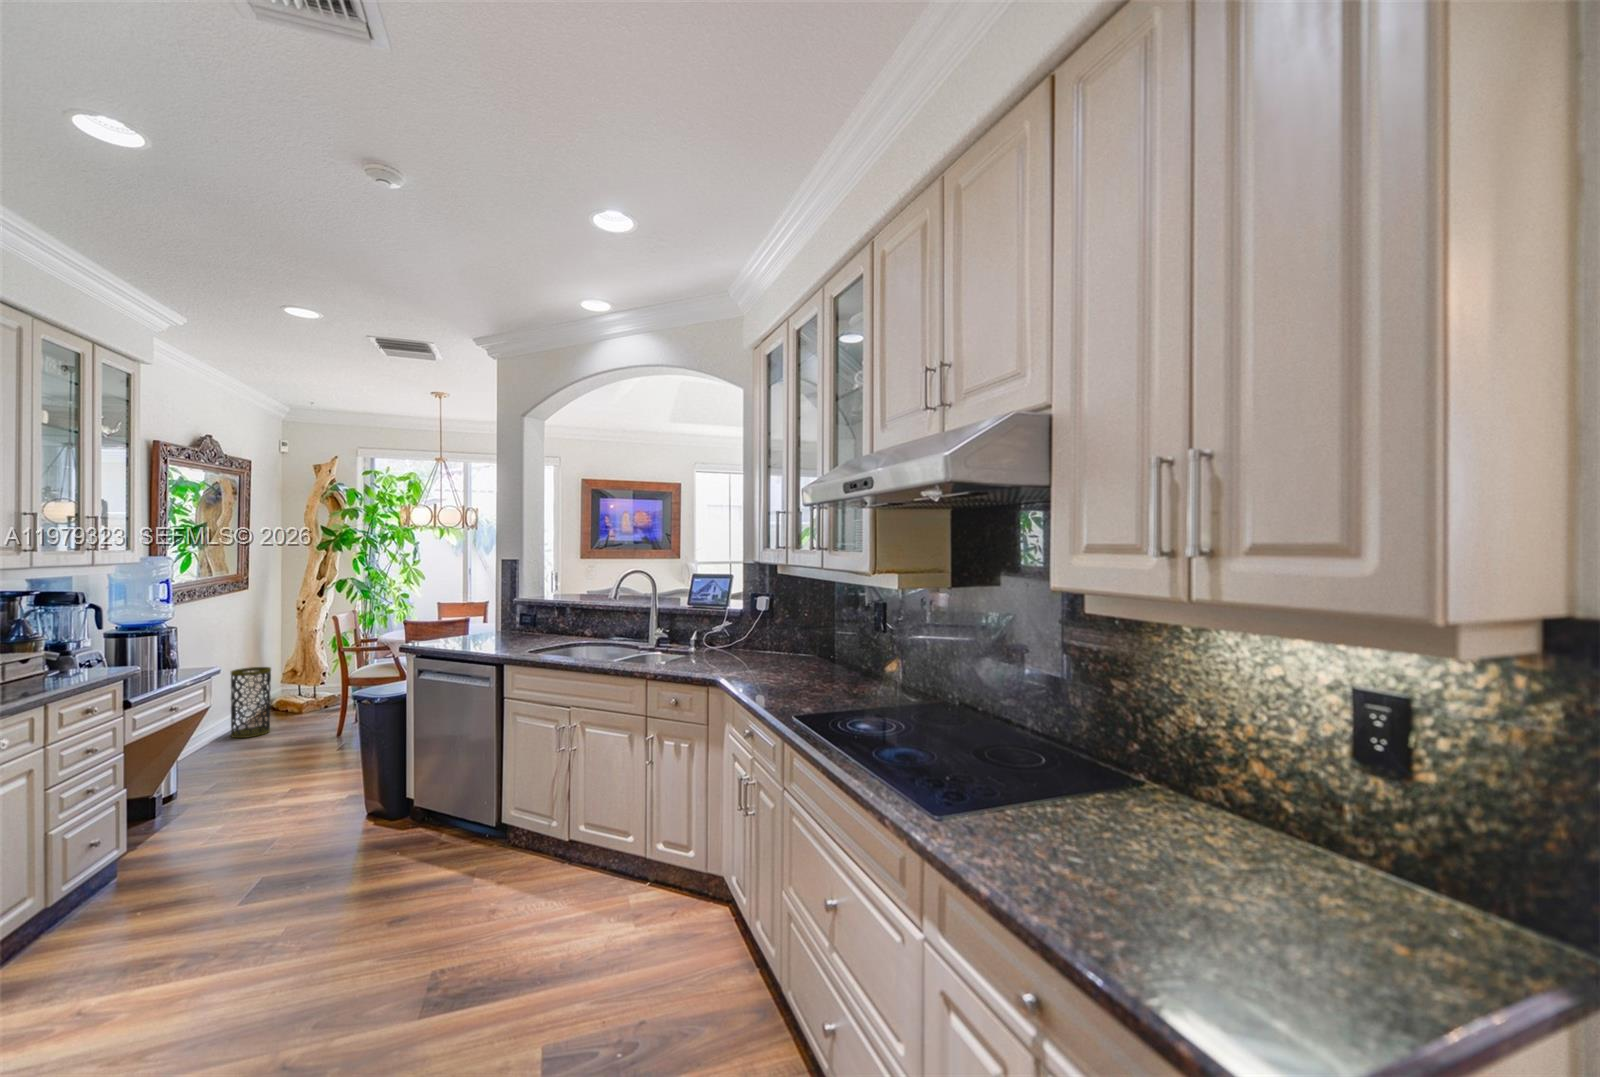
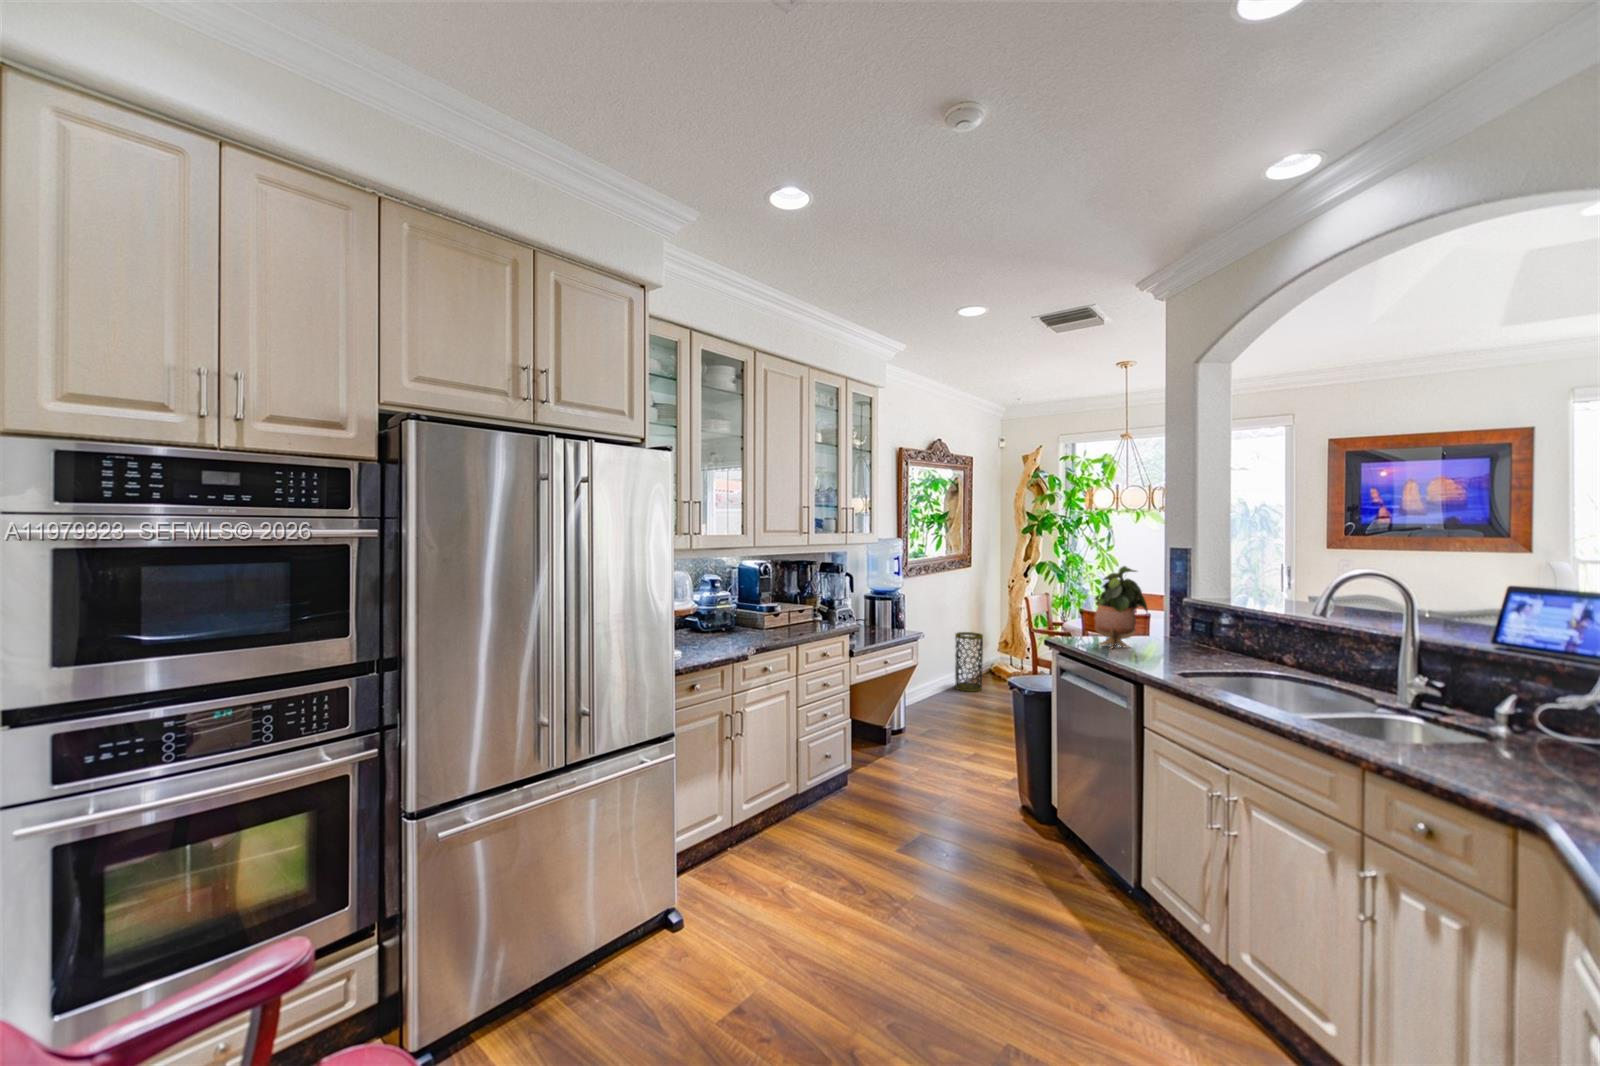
potted plant: none [444,574,490,646] -> present [1094,566,1148,649]

